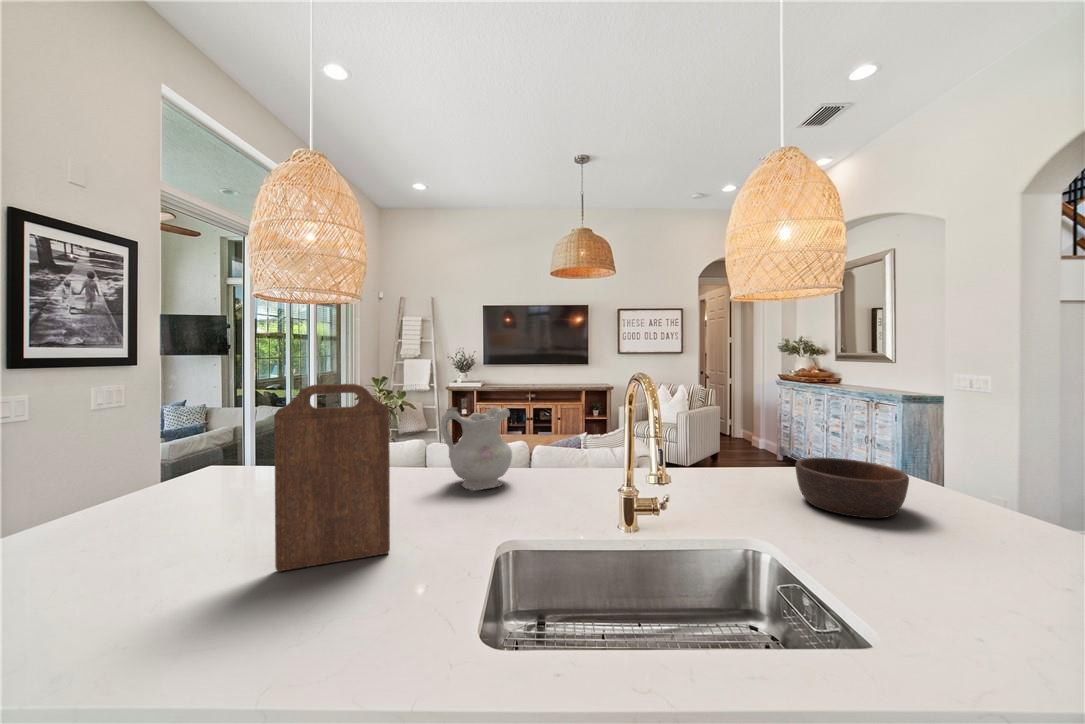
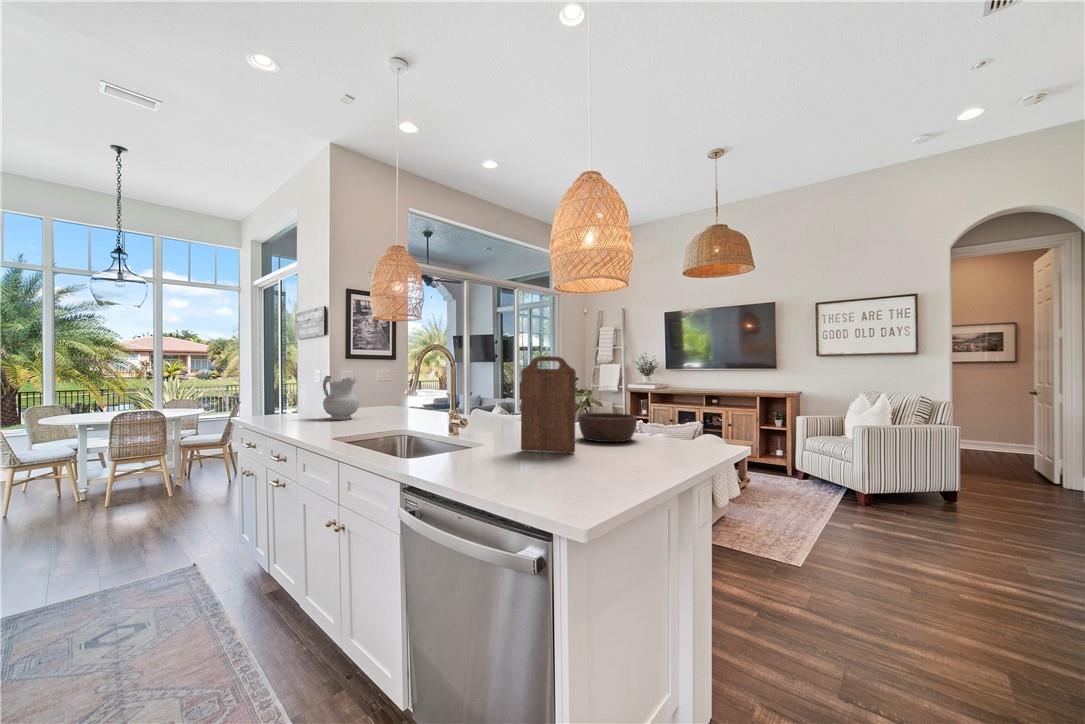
cutting board: present [274,384,390,571] -> present [521,356,576,453]
ceramic pitcher: present [441,407,512,490] -> present [323,376,359,420]

